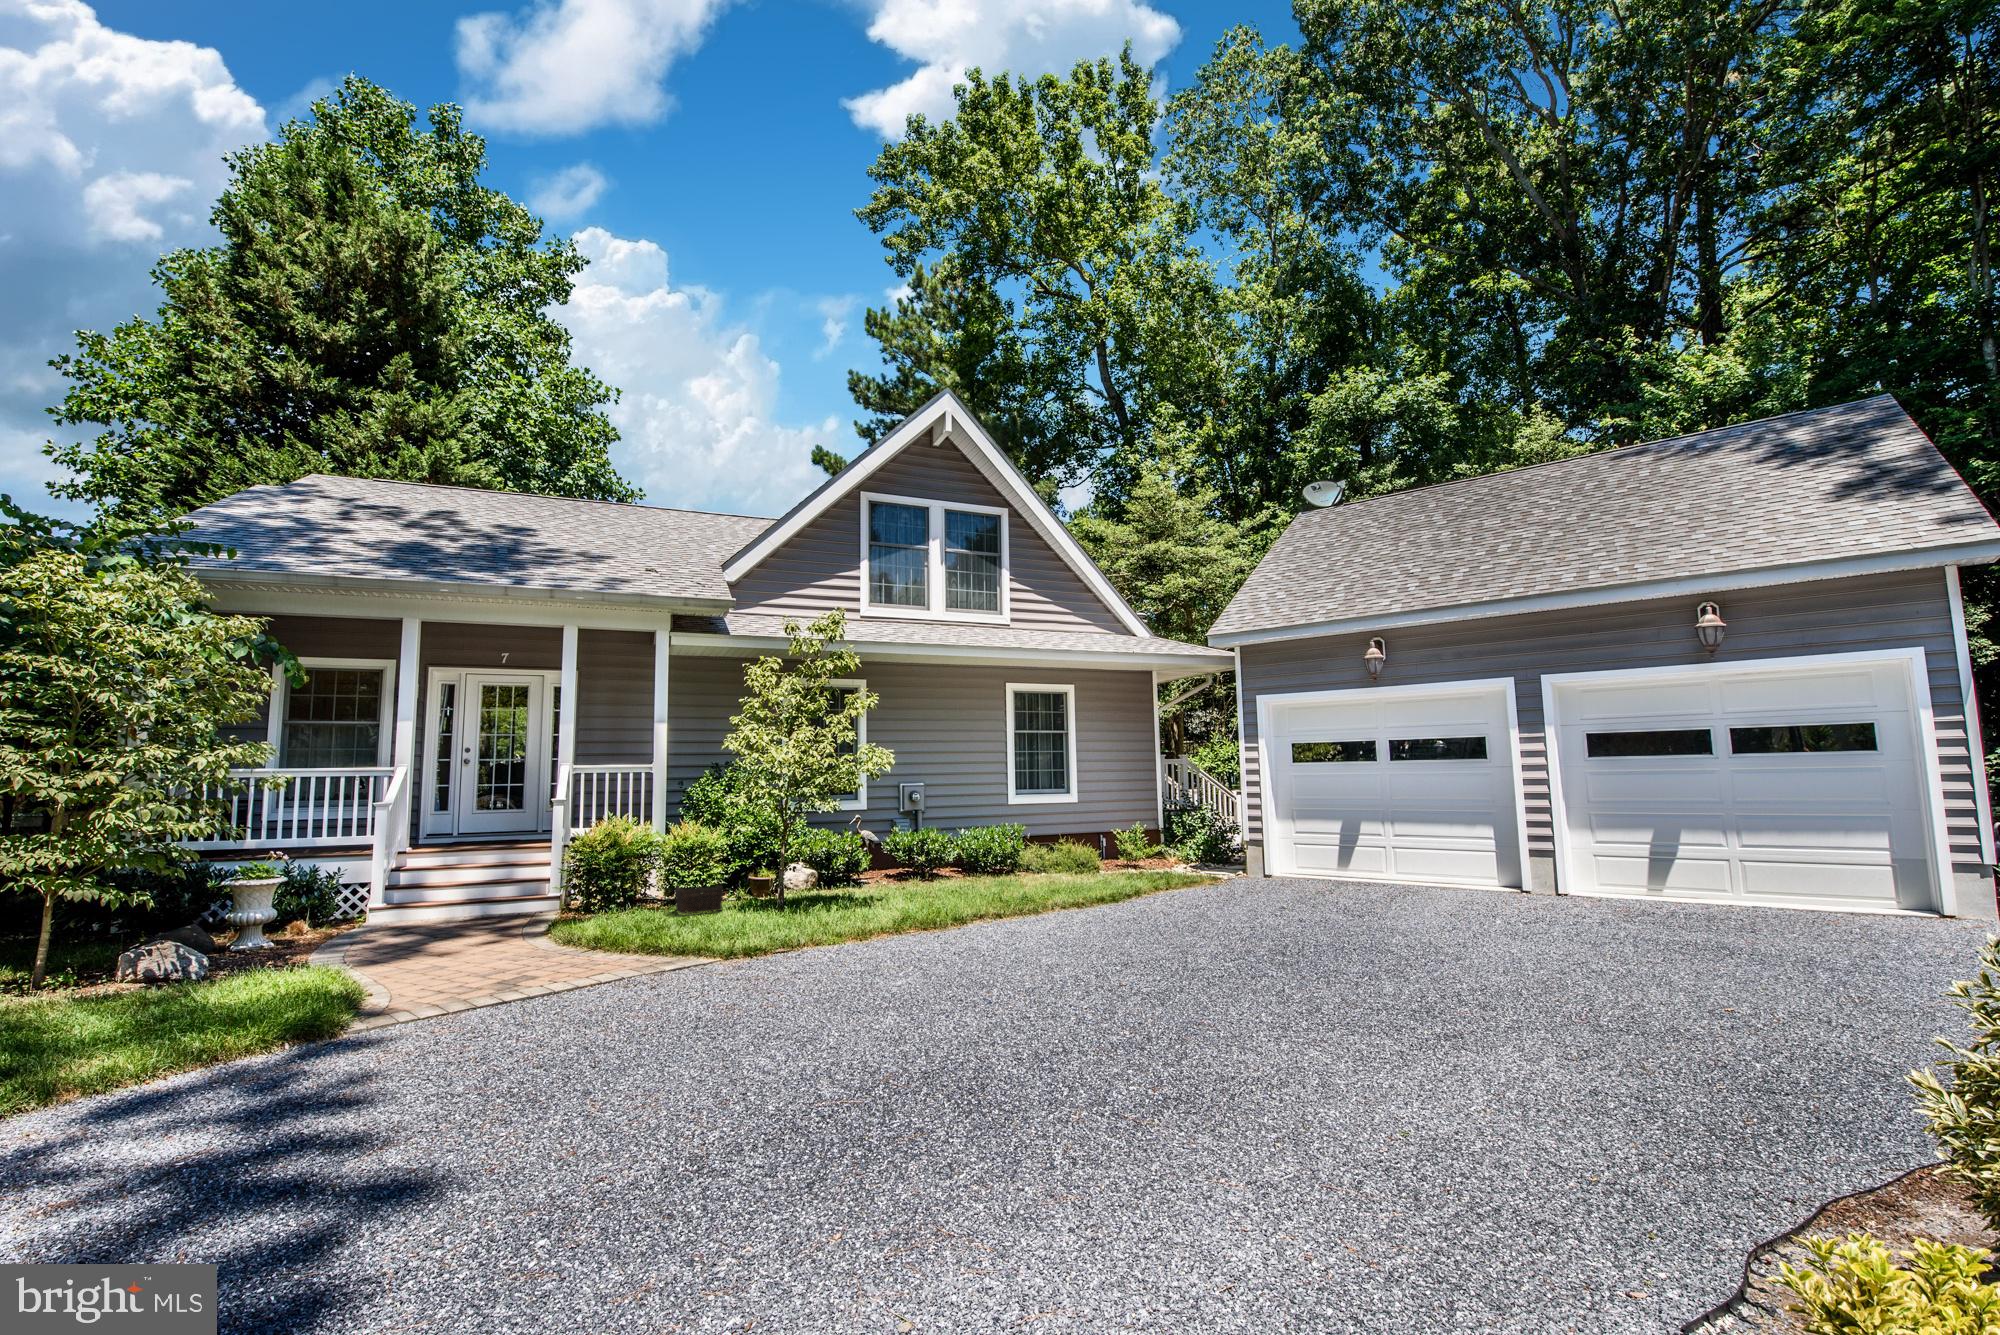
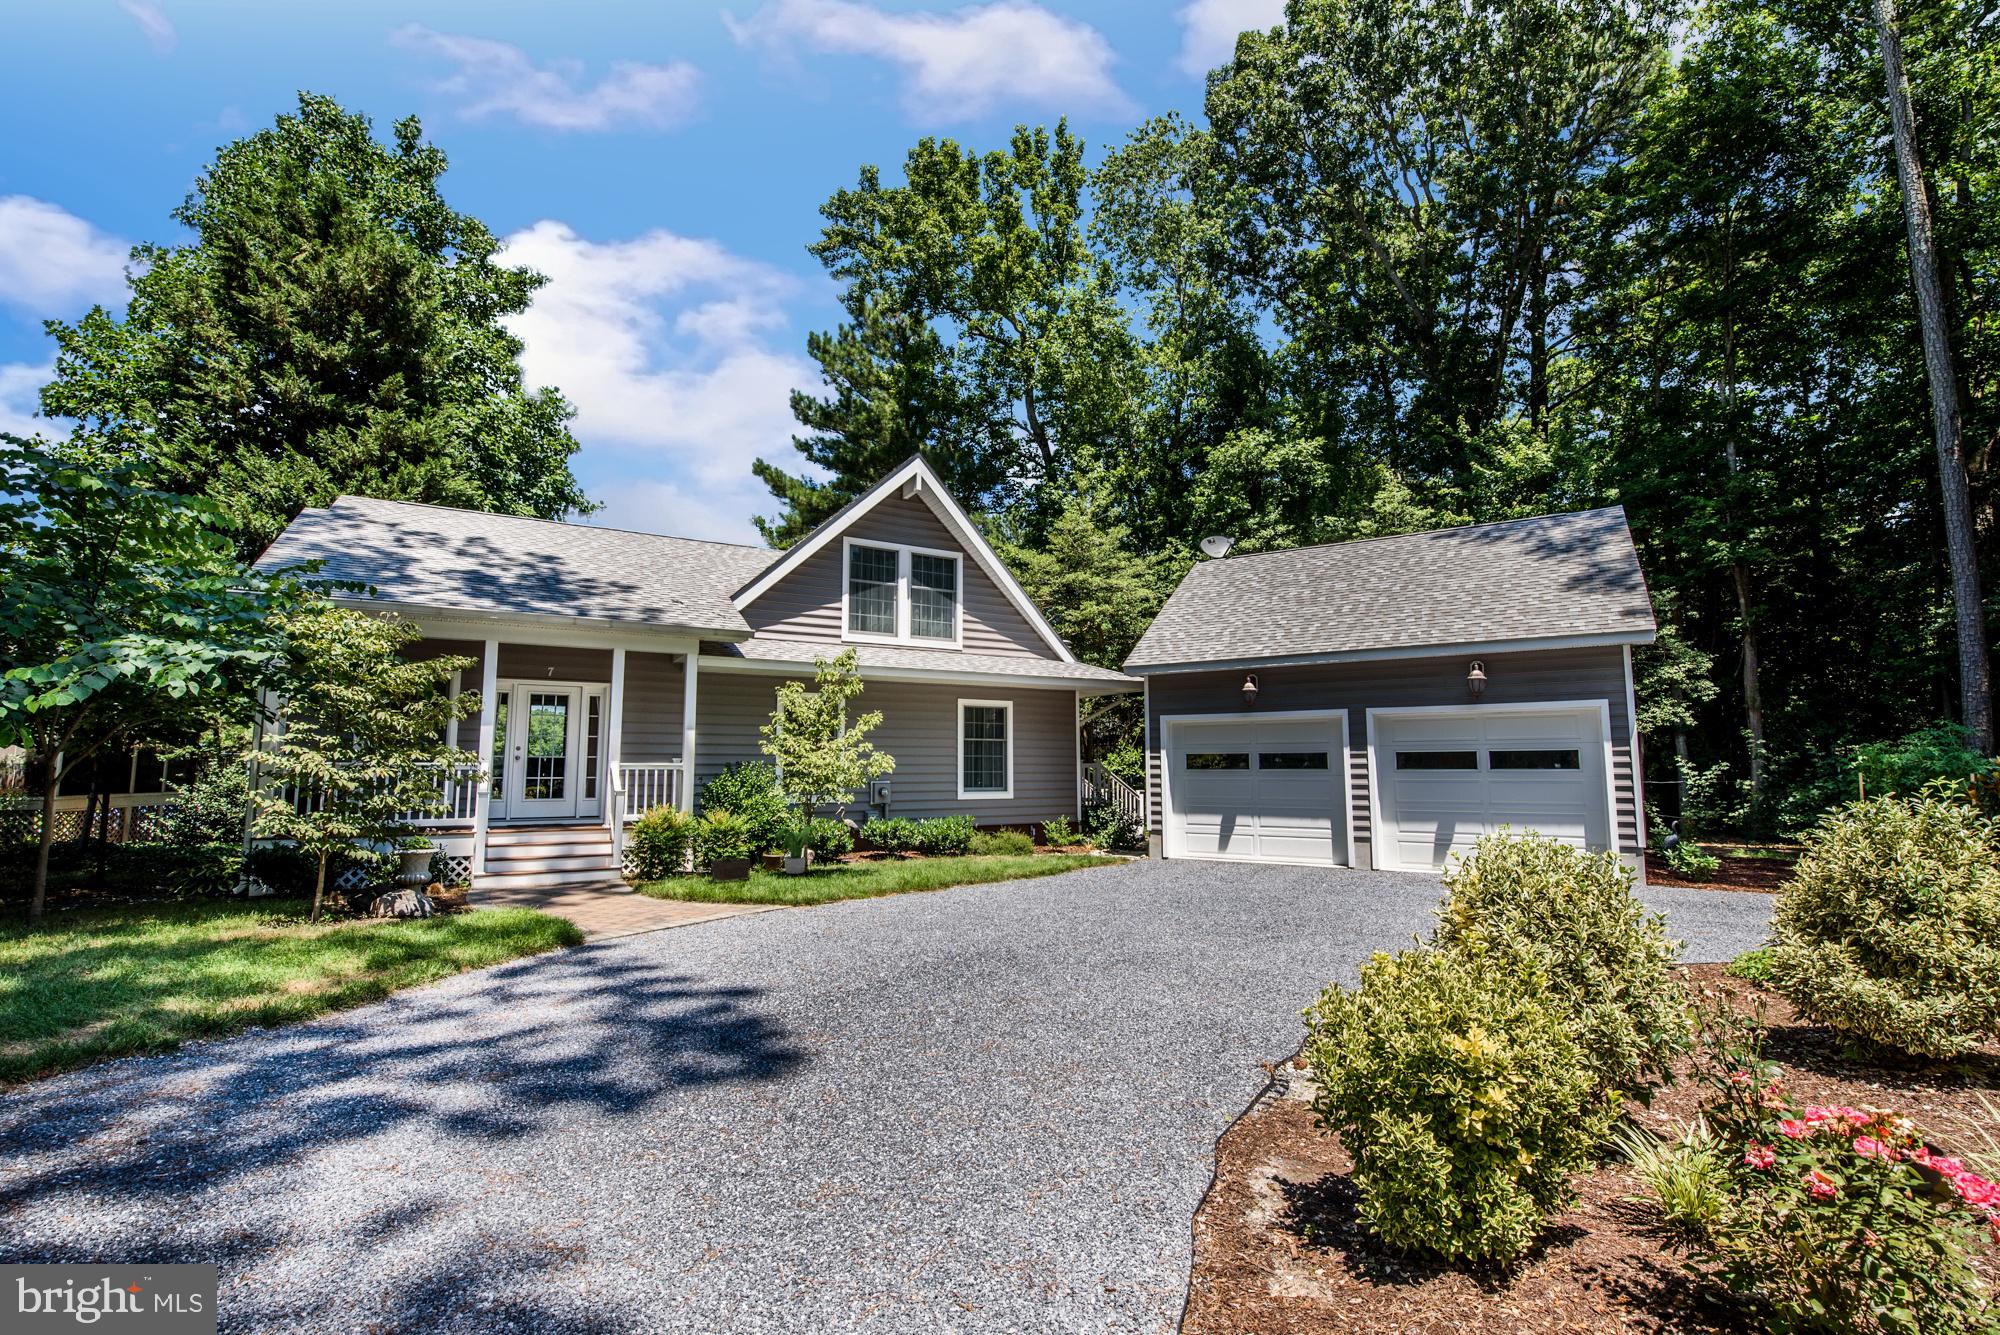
potted plant: none [757,841,818,902] -> present [775,826,819,874]

